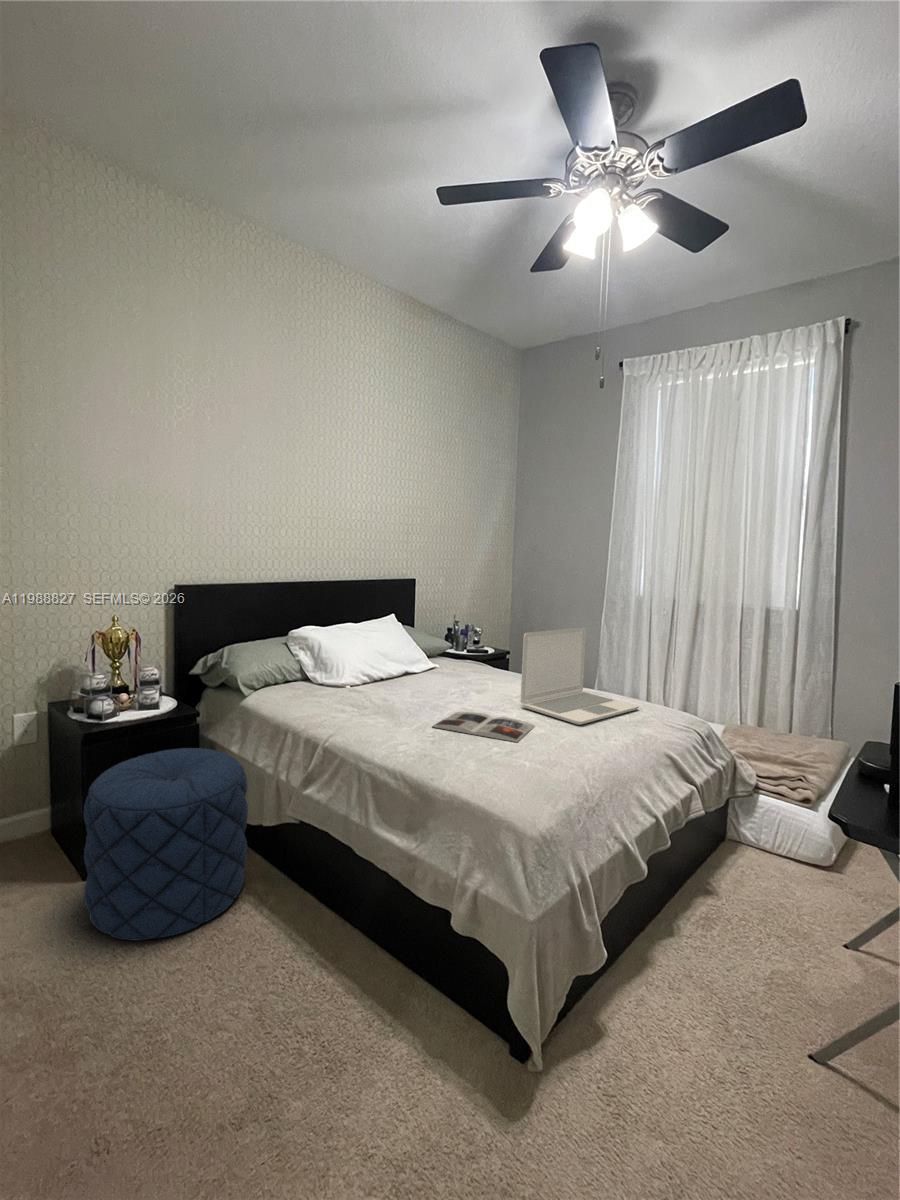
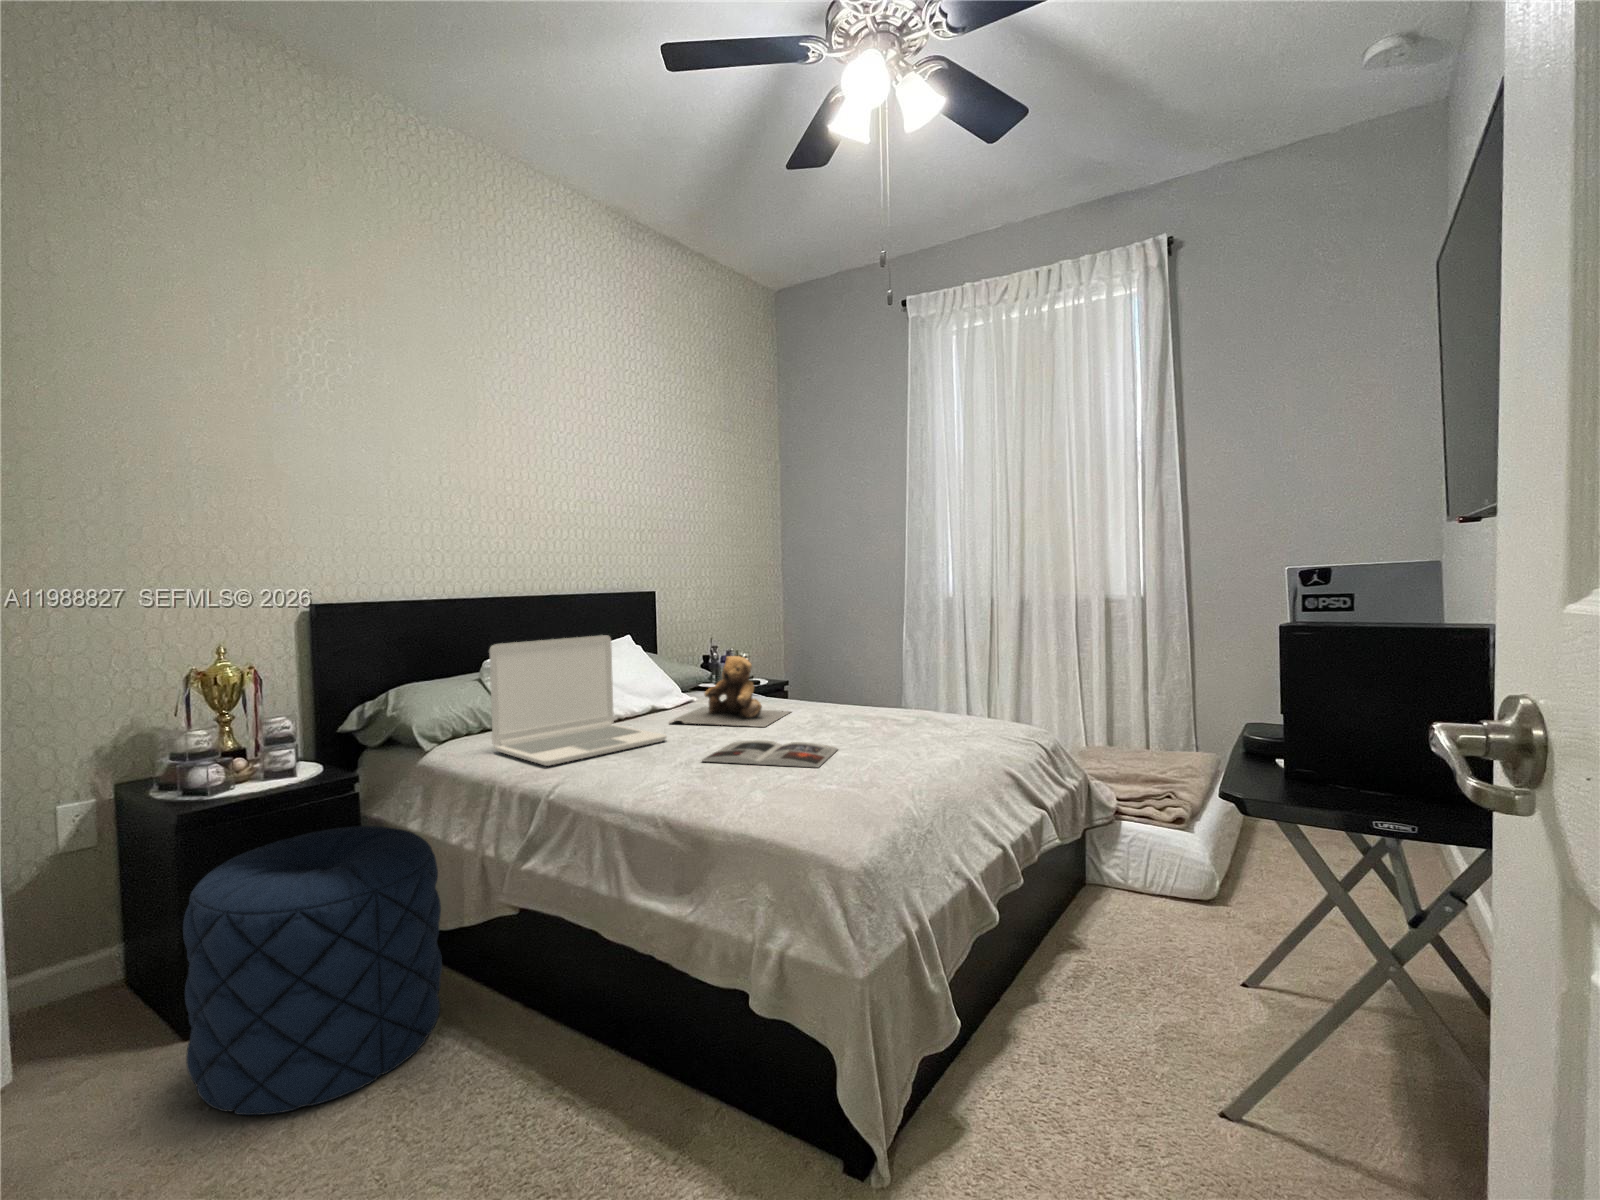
laptop: present [520,627,639,725] -> present [489,635,667,766]
teddy bear: none [414,641,506,699] -> present [669,656,790,727]

